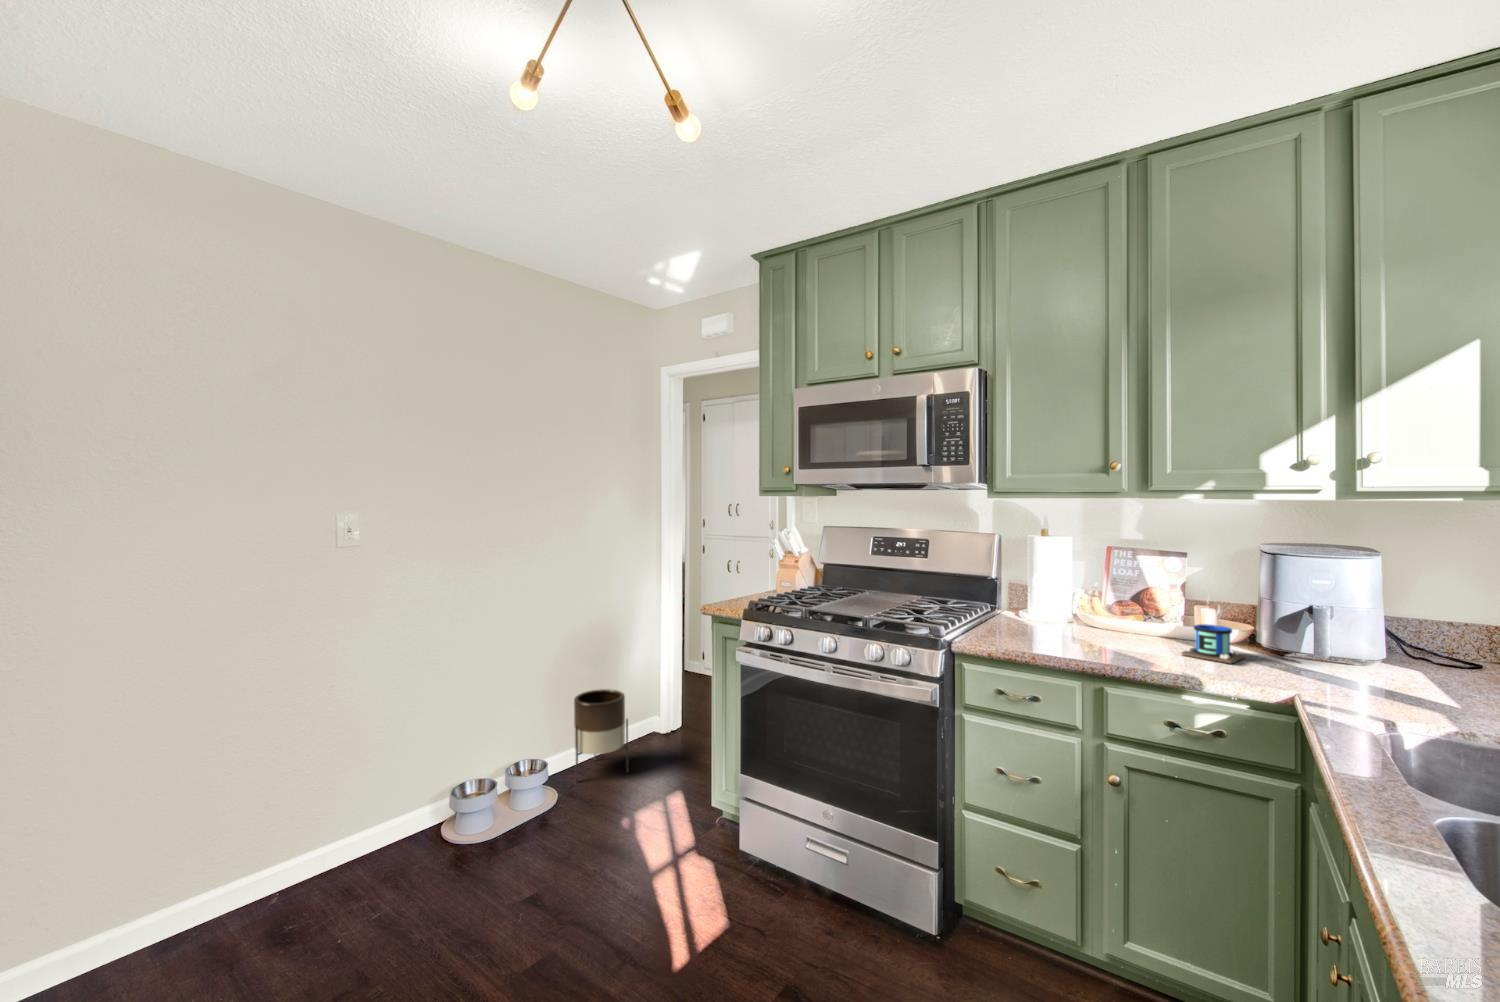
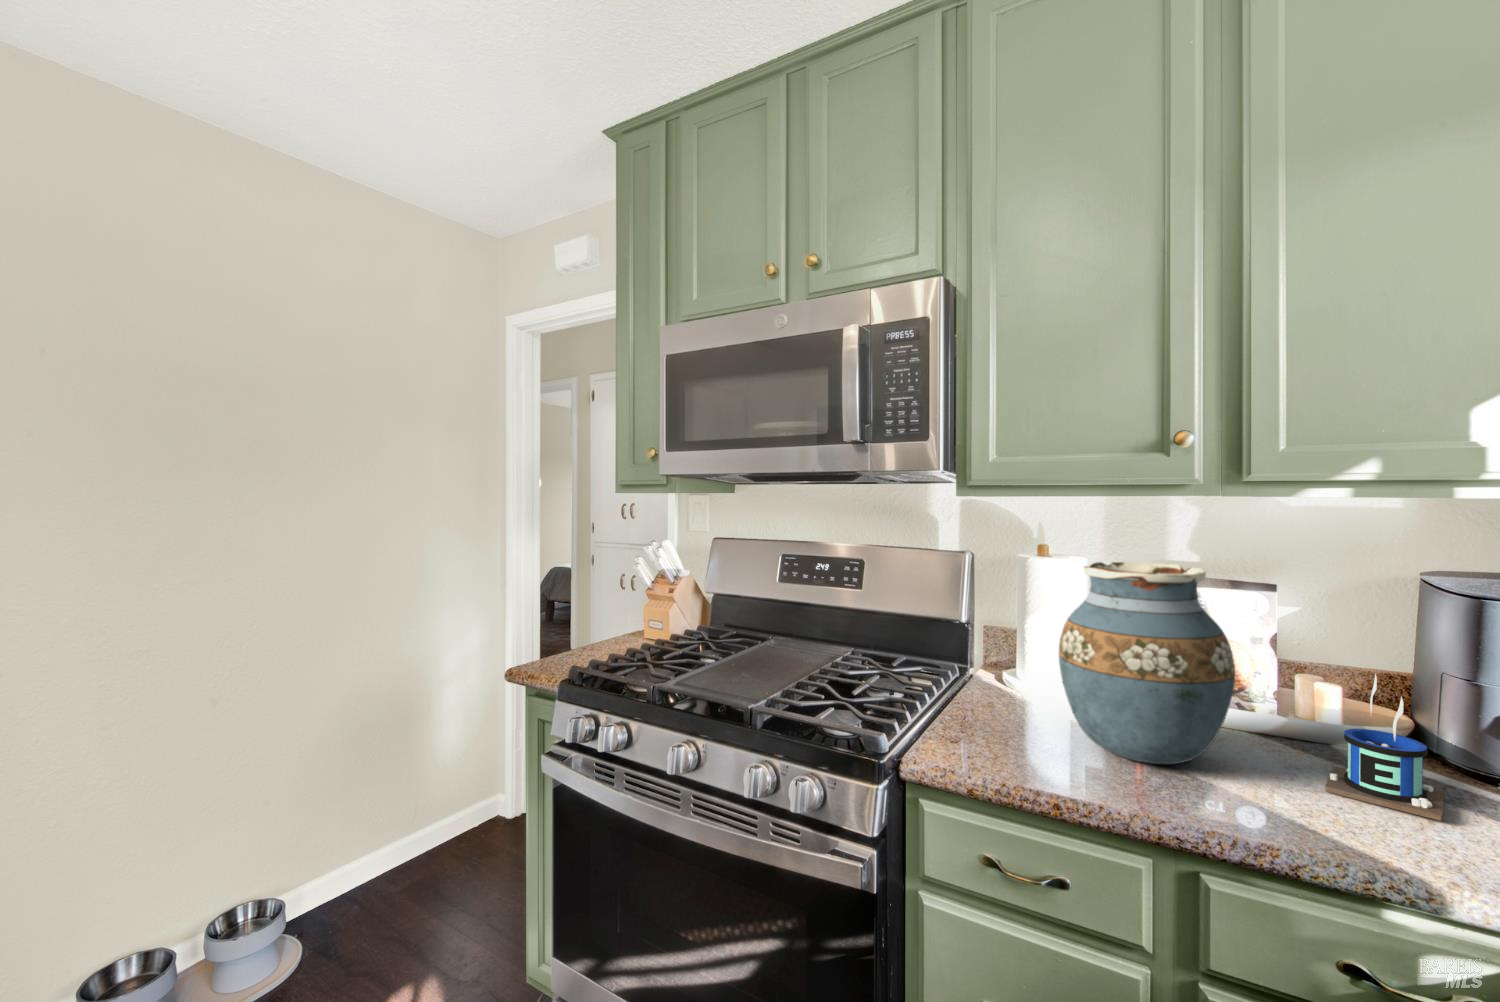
vase: none [1044,537,1137,645] -> present [1059,562,1235,764]
planter: present [574,689,628,781] -> none [346,771,435,920]

